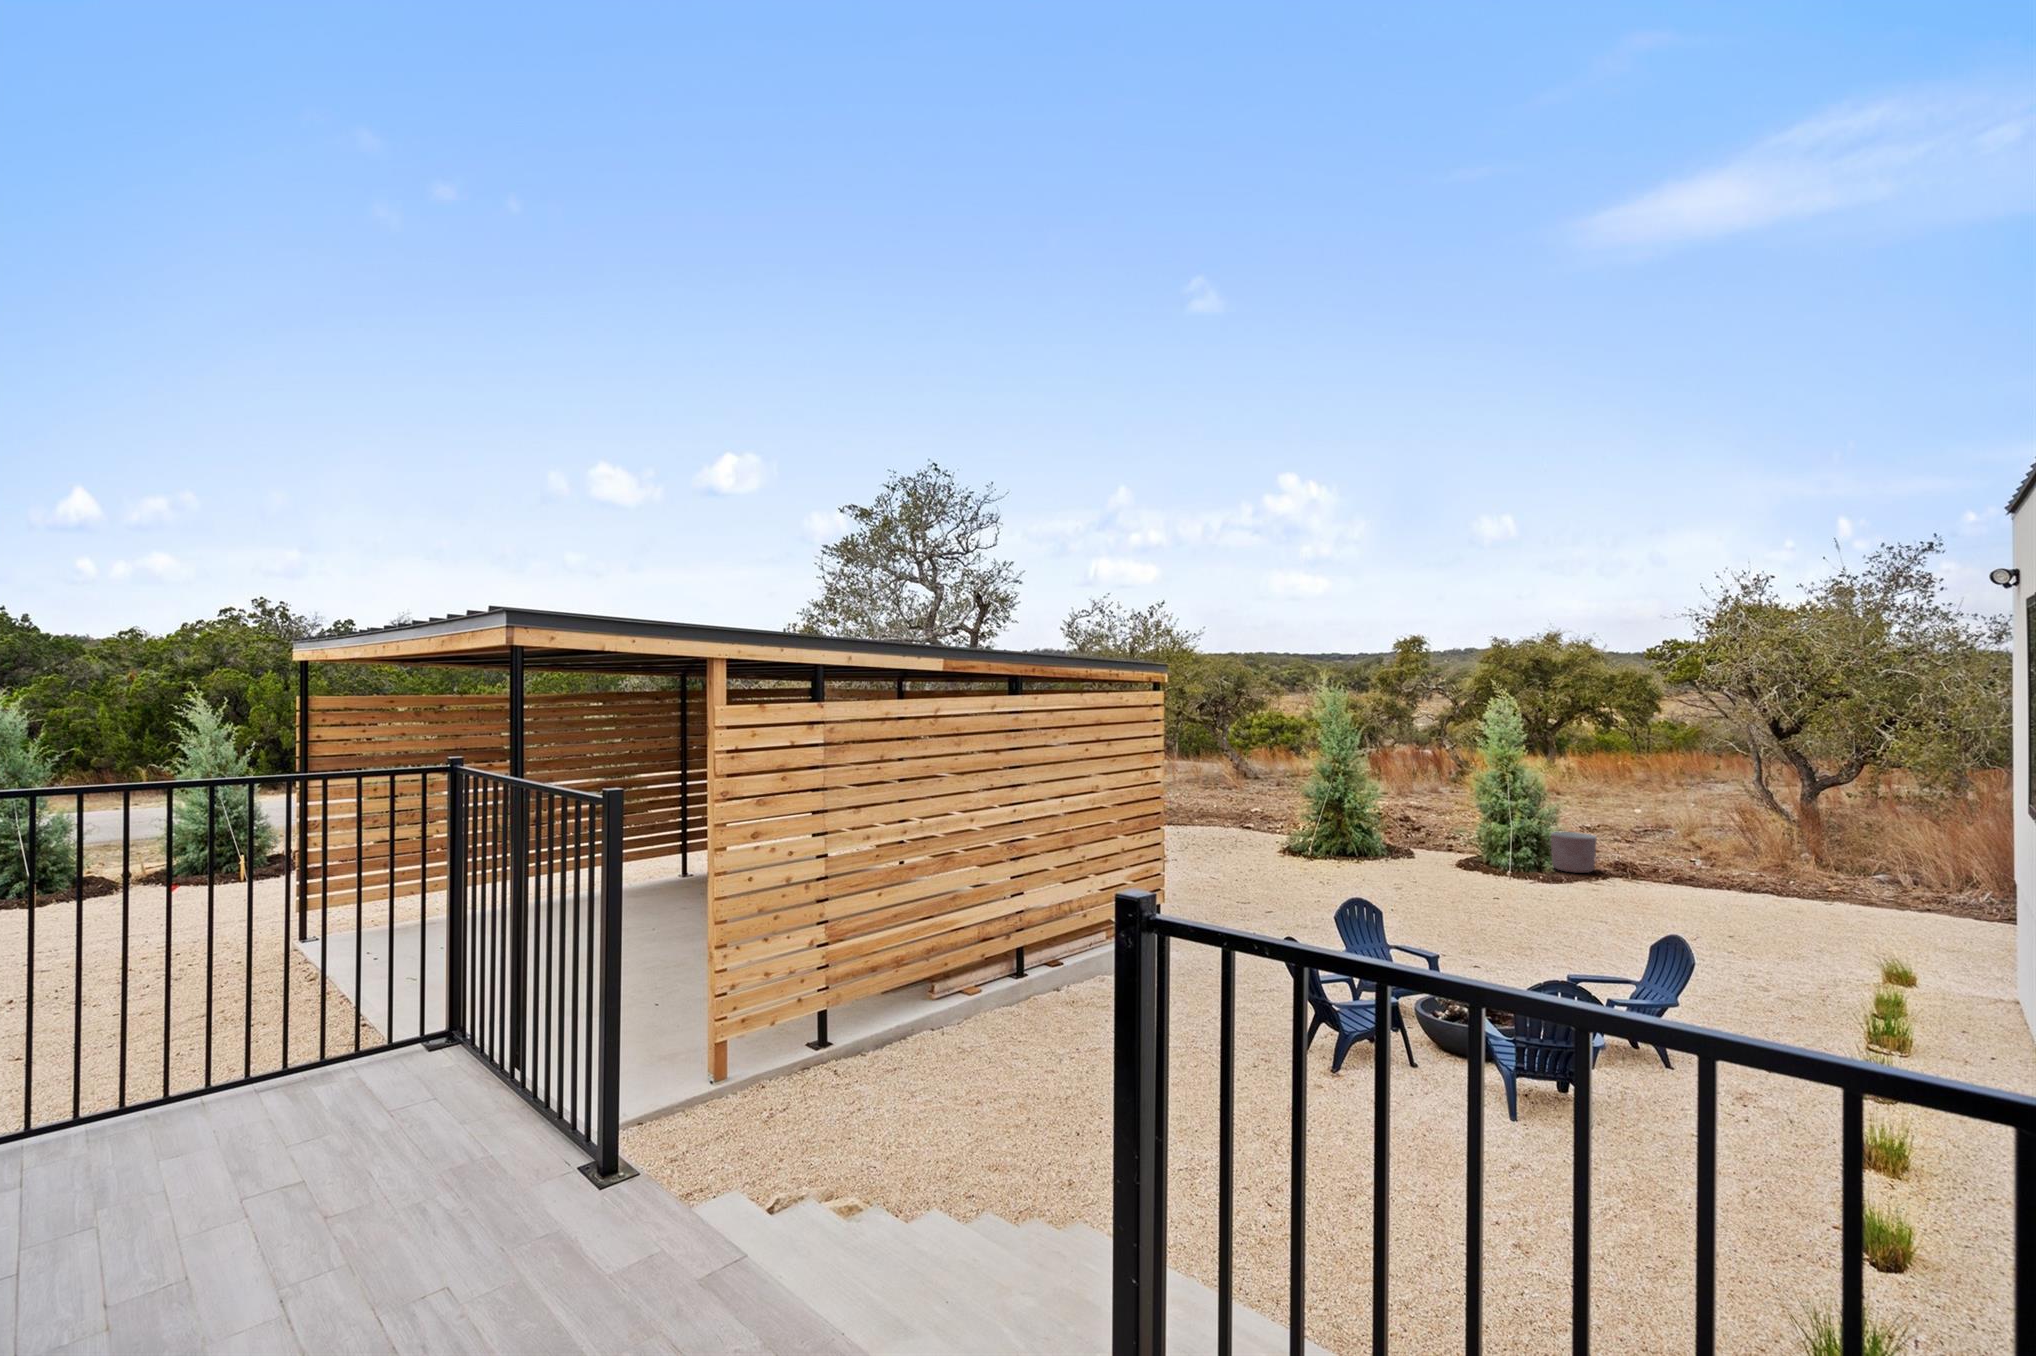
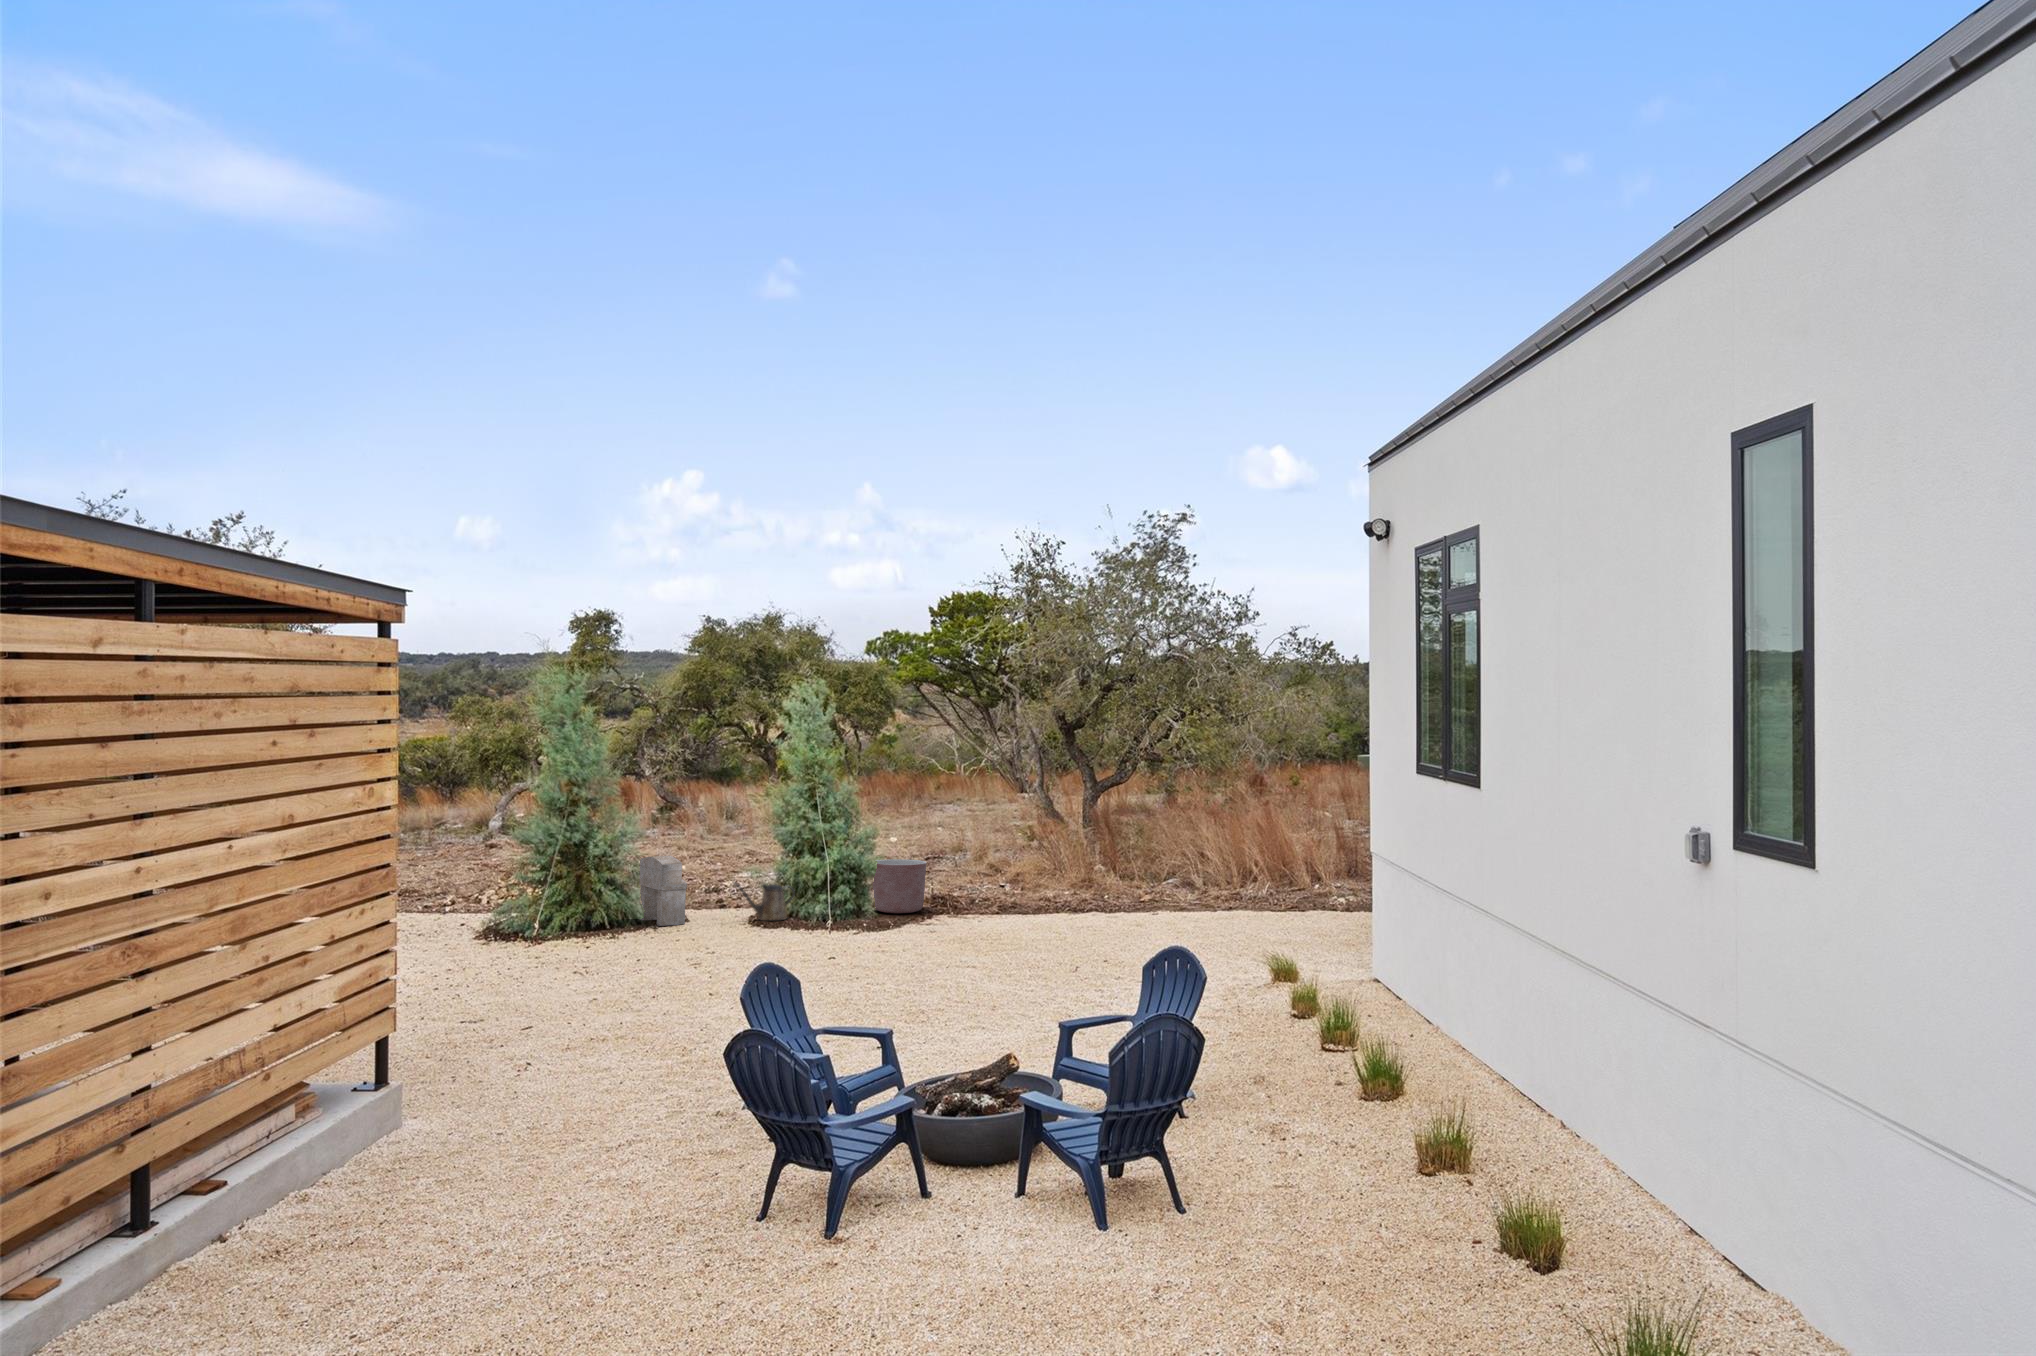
stool: none [1380,814,1407,860] -> present [639,856,687,926]
watering can: none [1439,837,1487,866] -> present [735,883,795,920]

